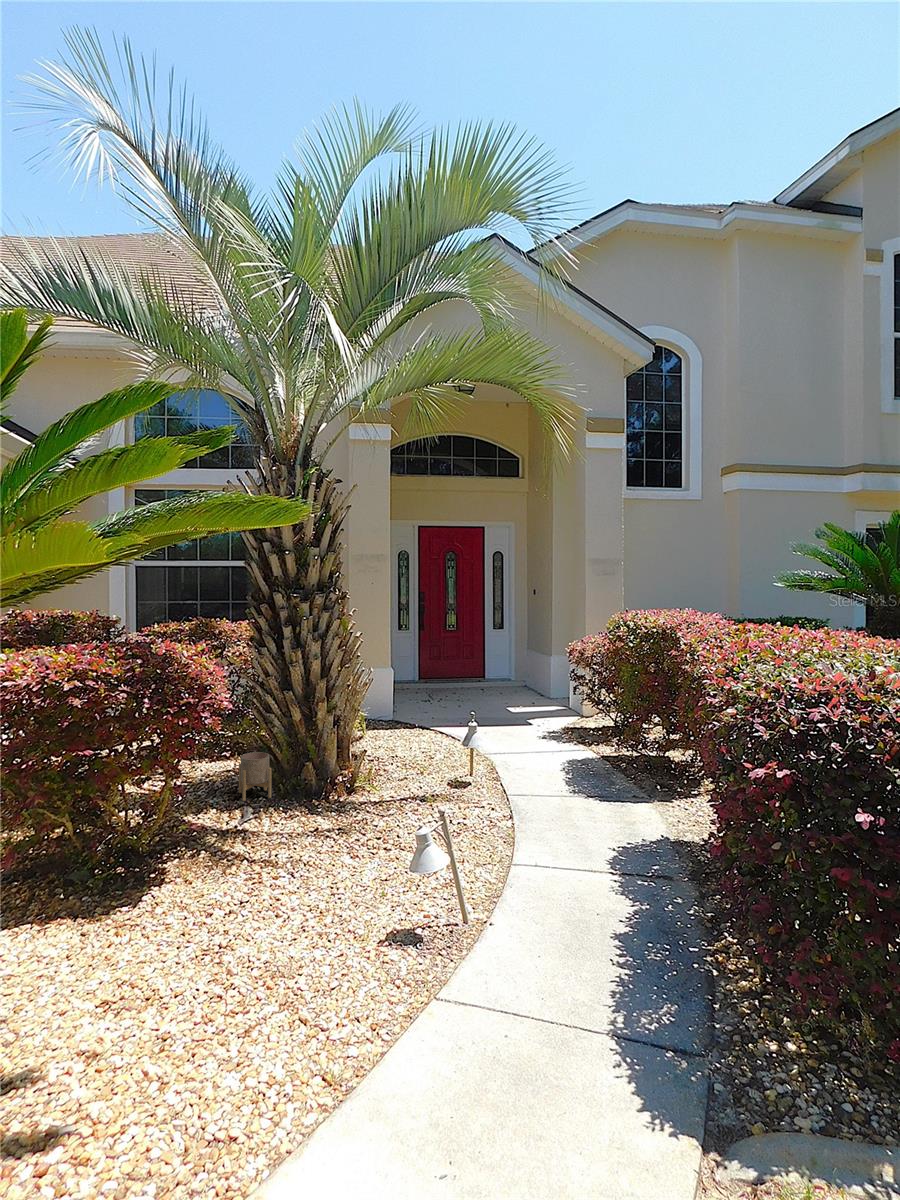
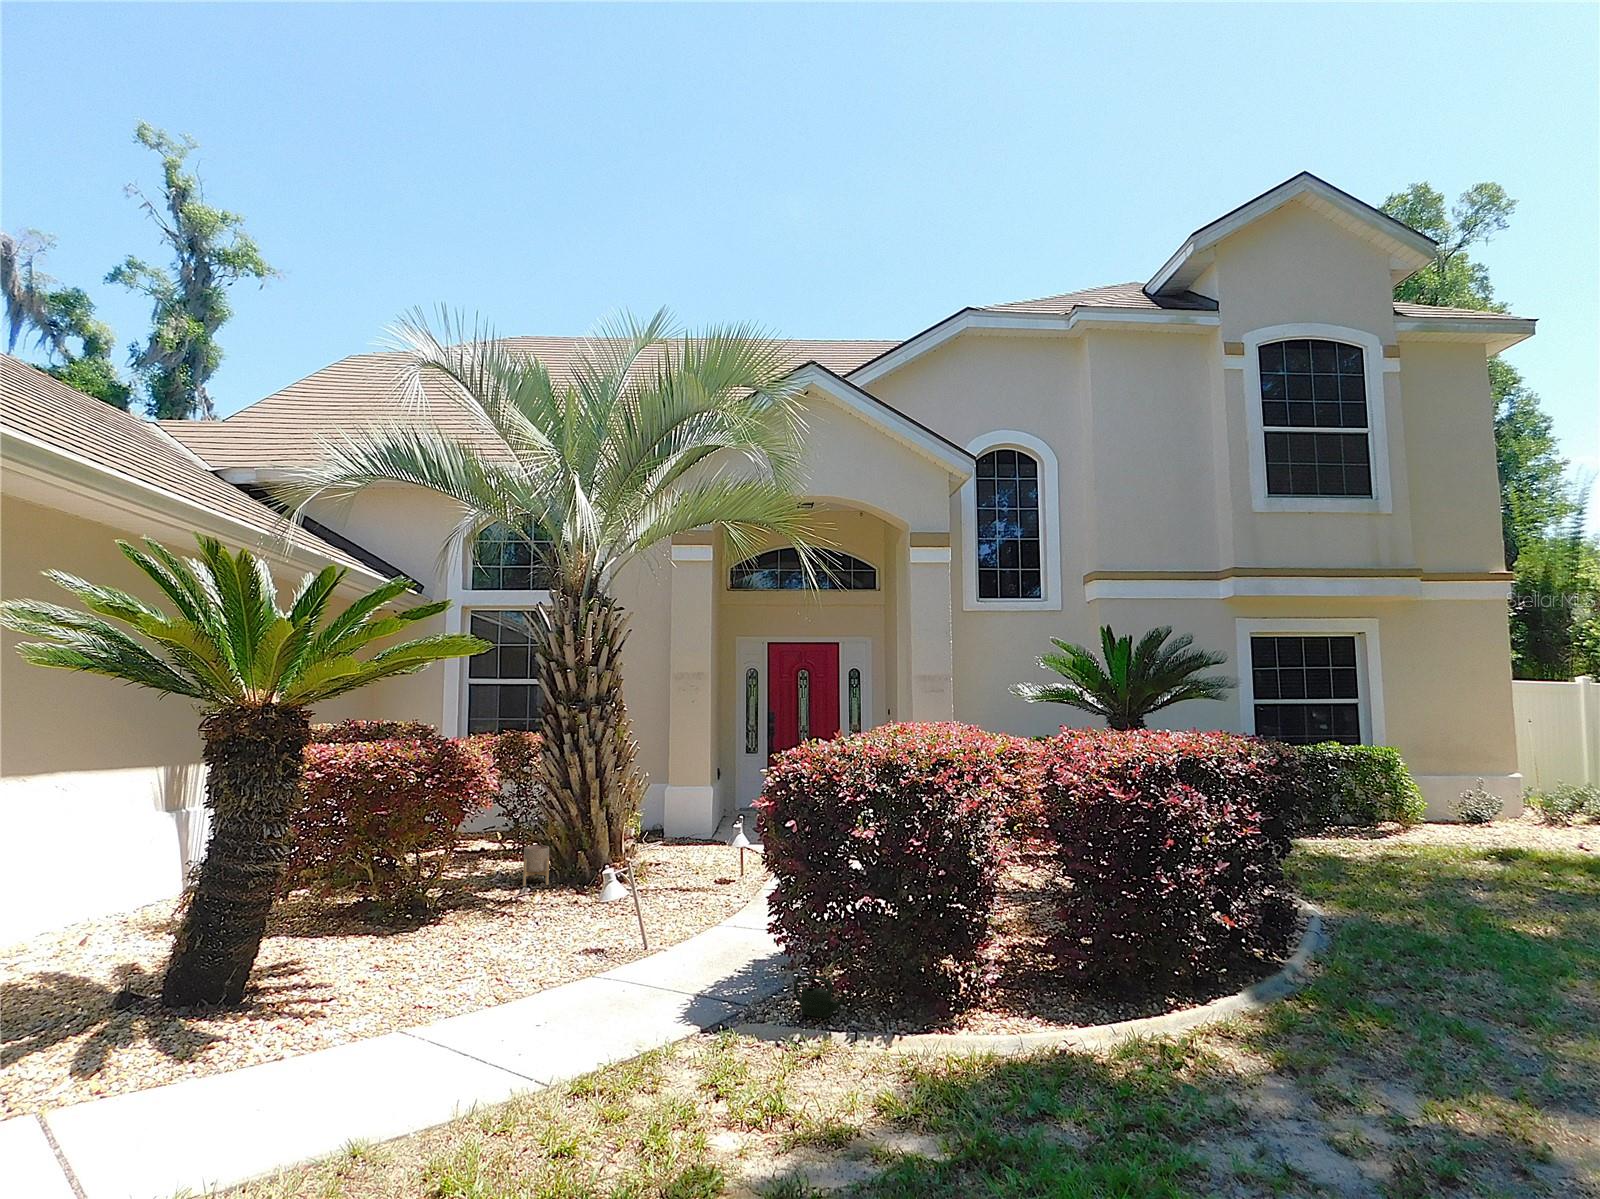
watering can: none [783,1012,886,1077] -> present [794,975,852,1018]

